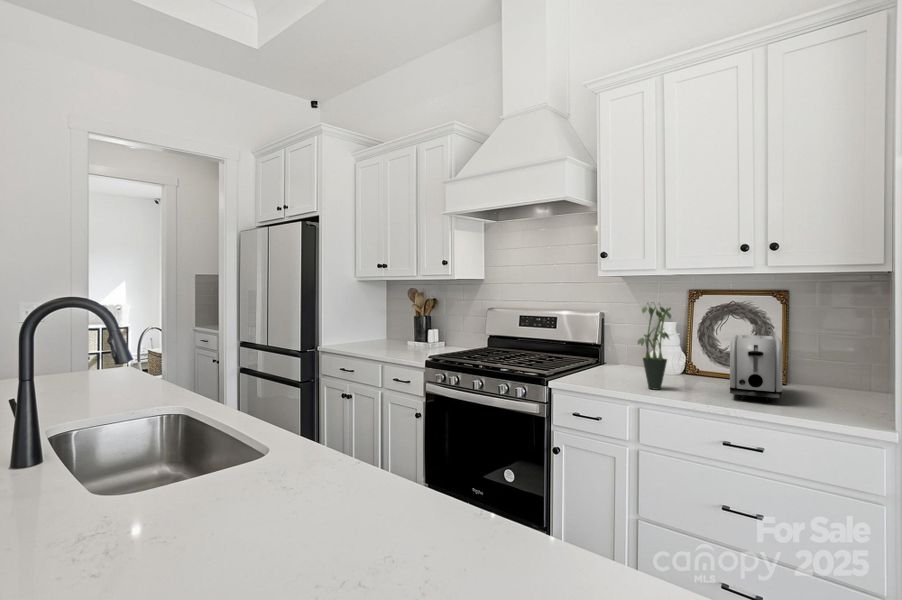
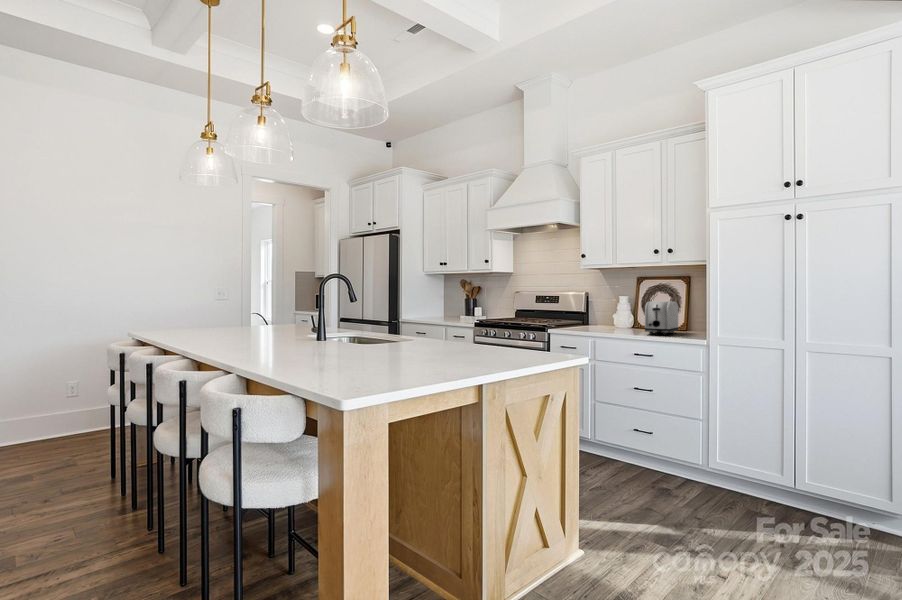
potted plant: present [638,303,671,390] -> none [598,283,621,332]

